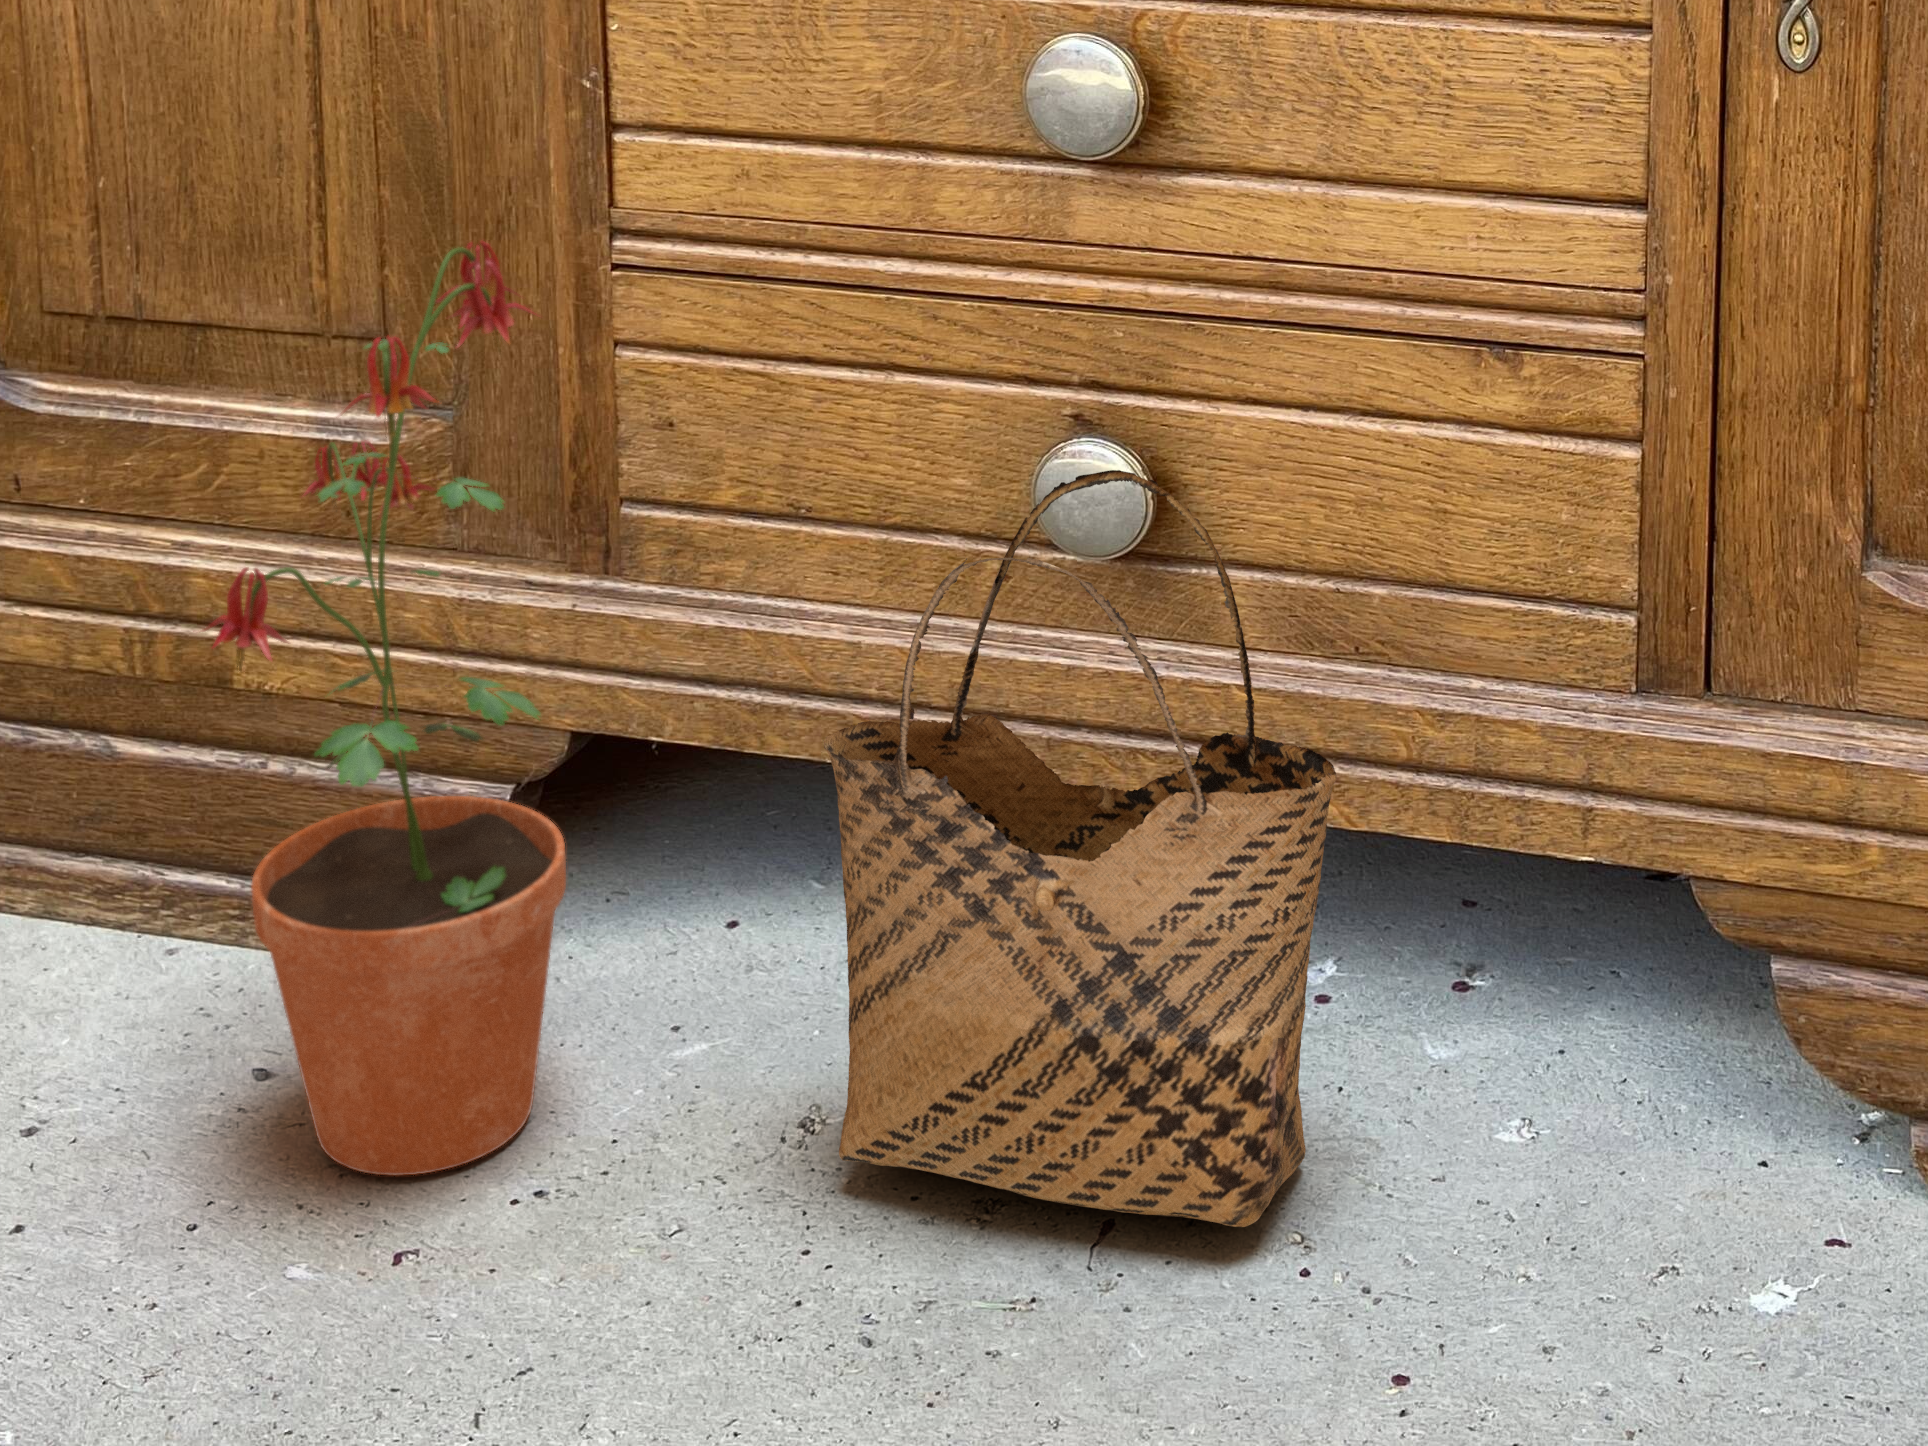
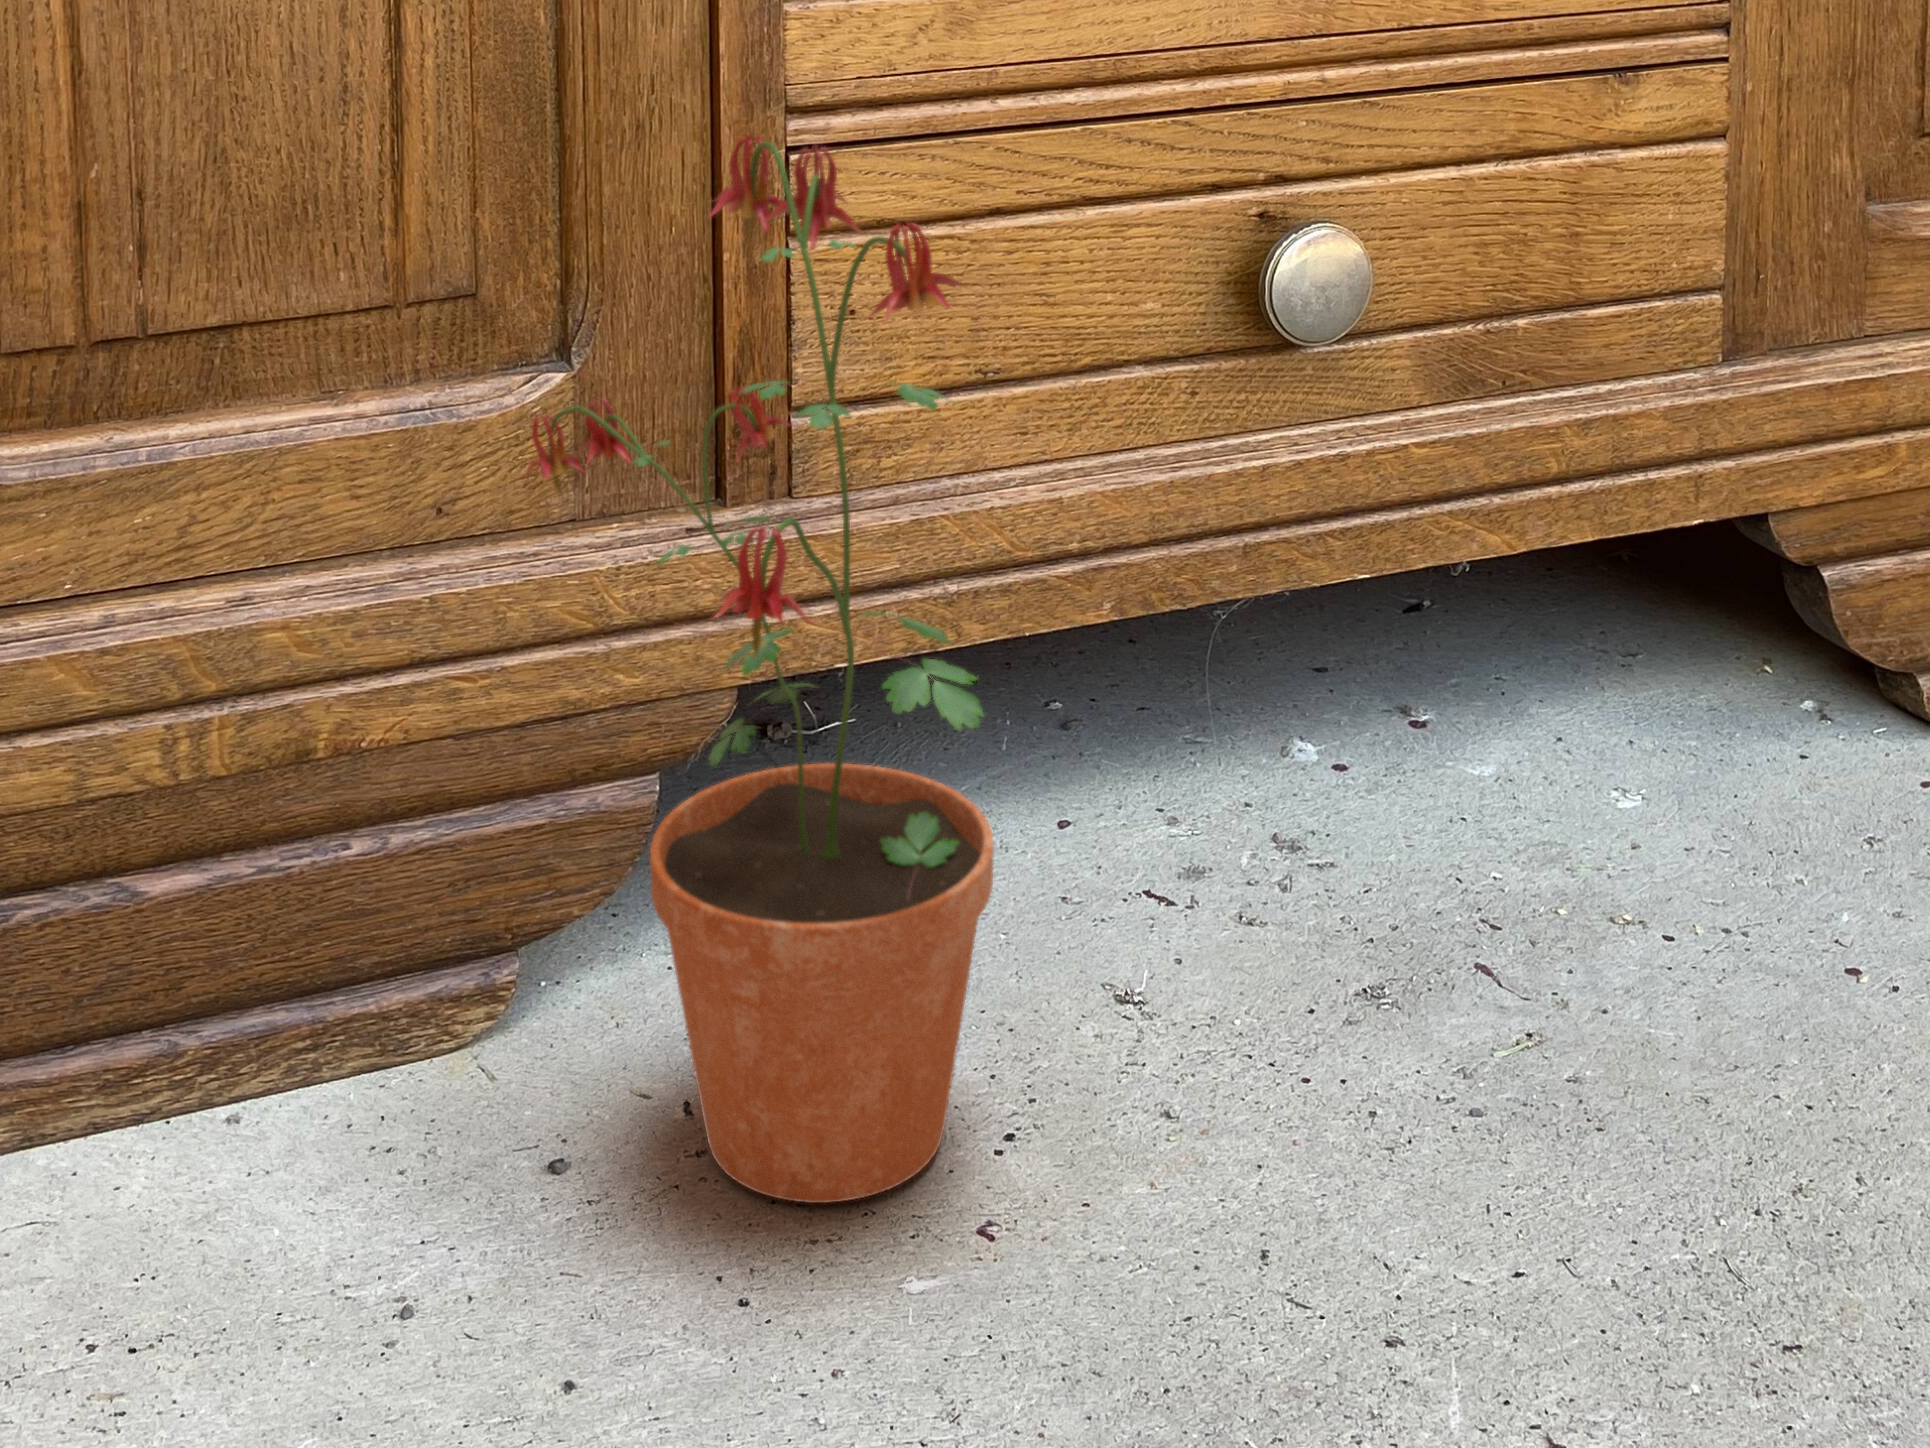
woven basket: present [824,470,1336,1227] -> none [1198,253,1649,997]

